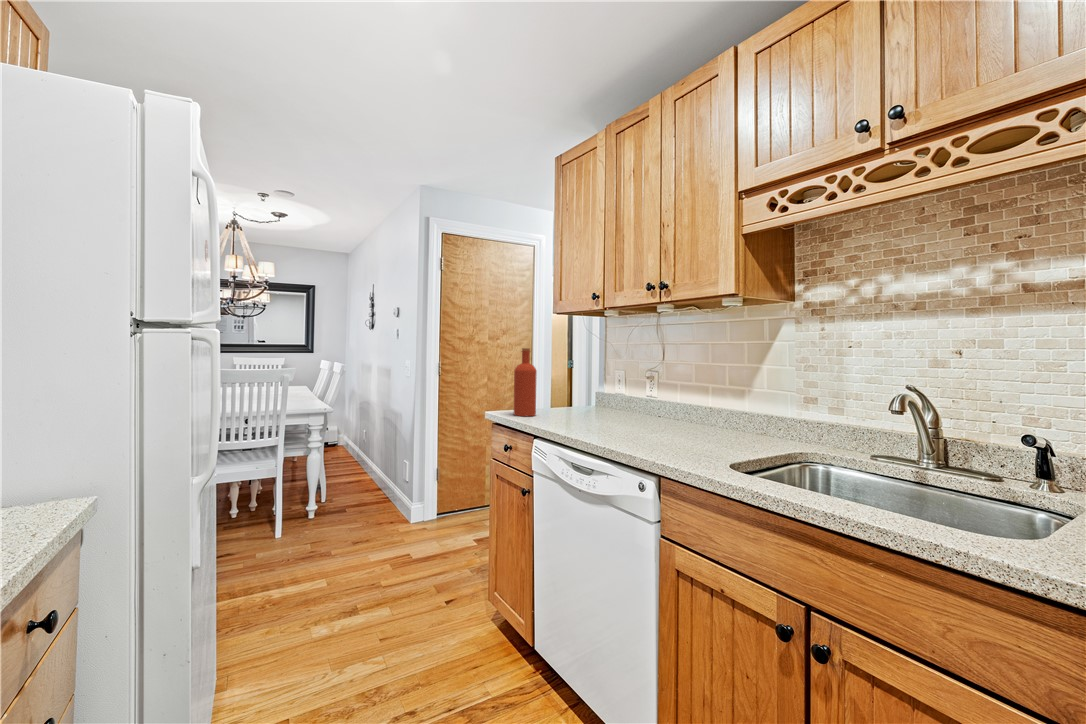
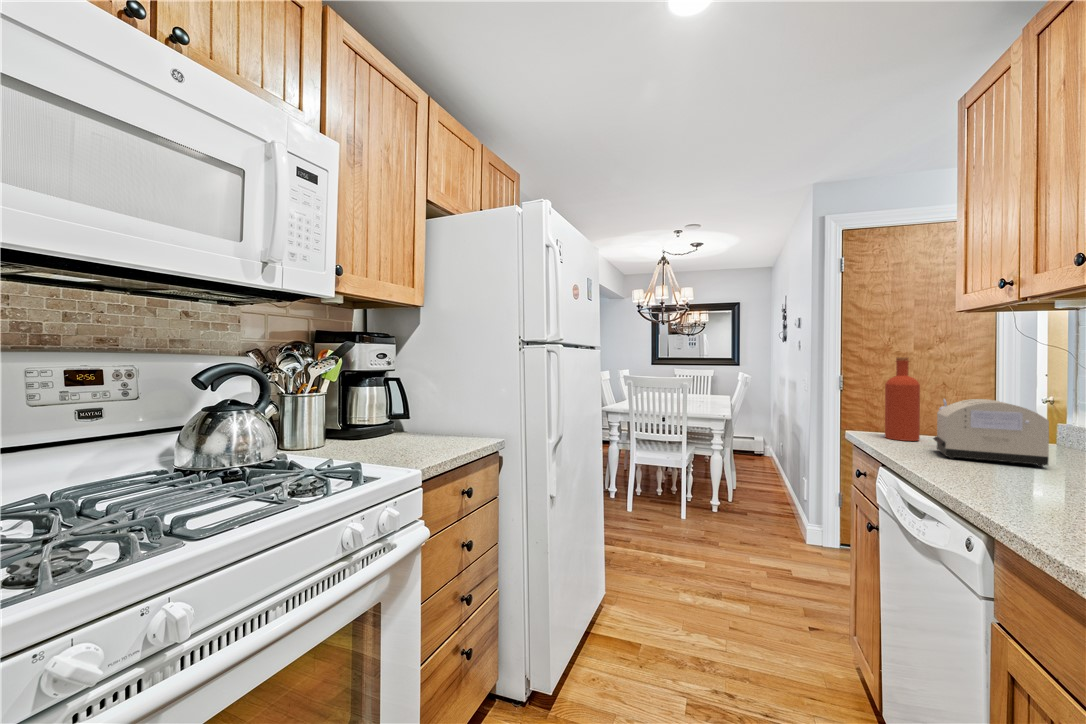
toaster: none [553,380,619,426] -> present [933,399,1049,467]

